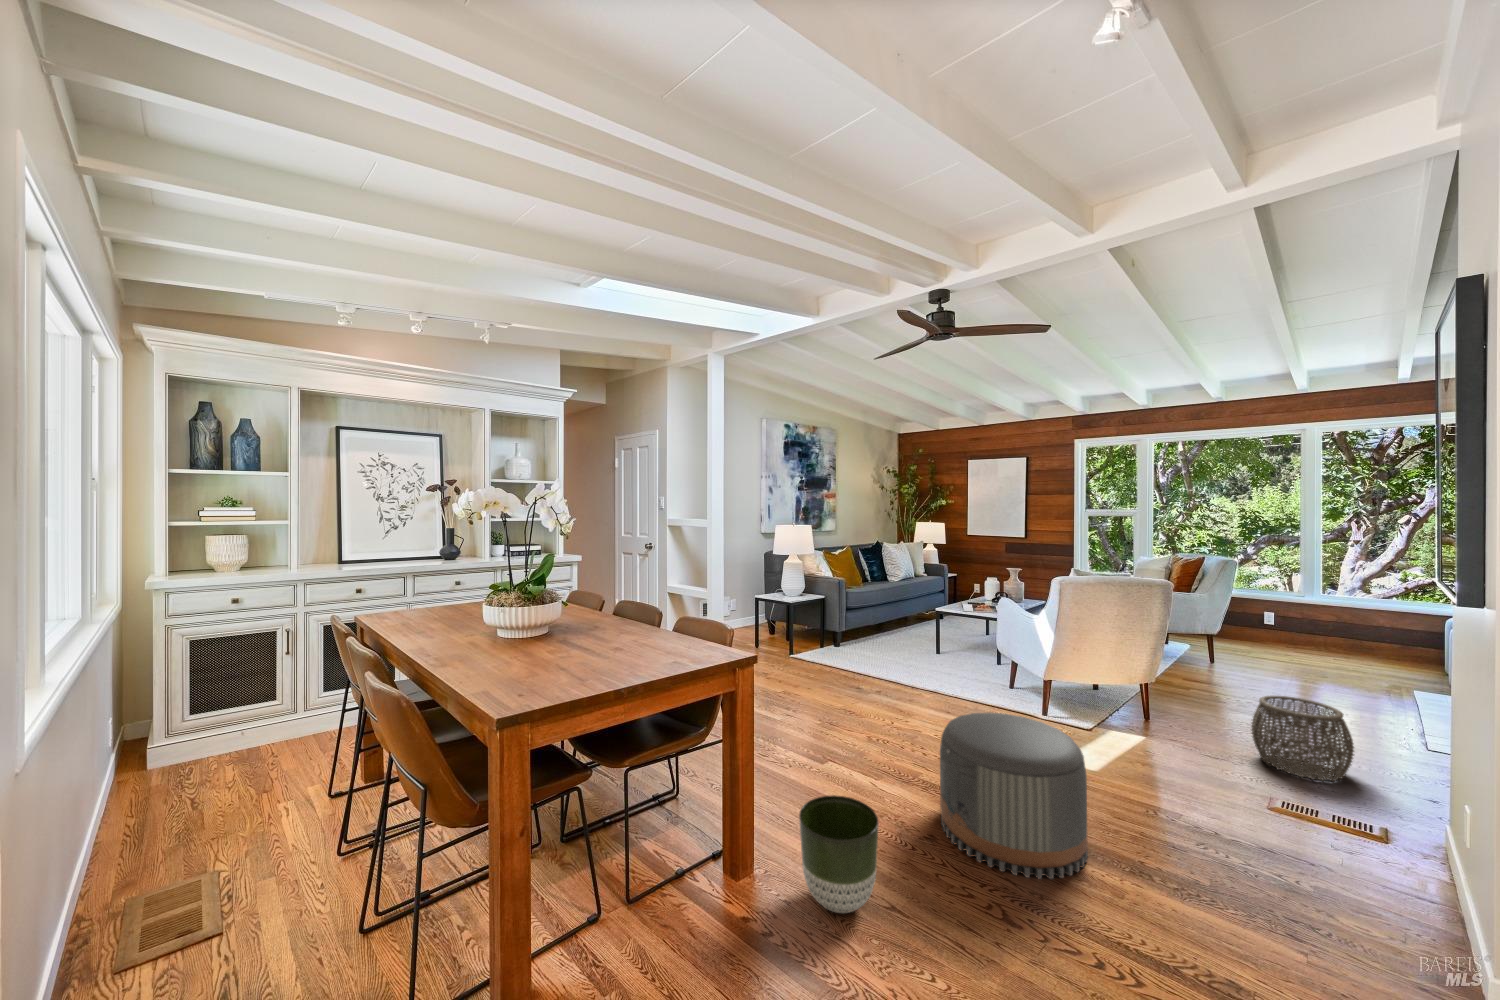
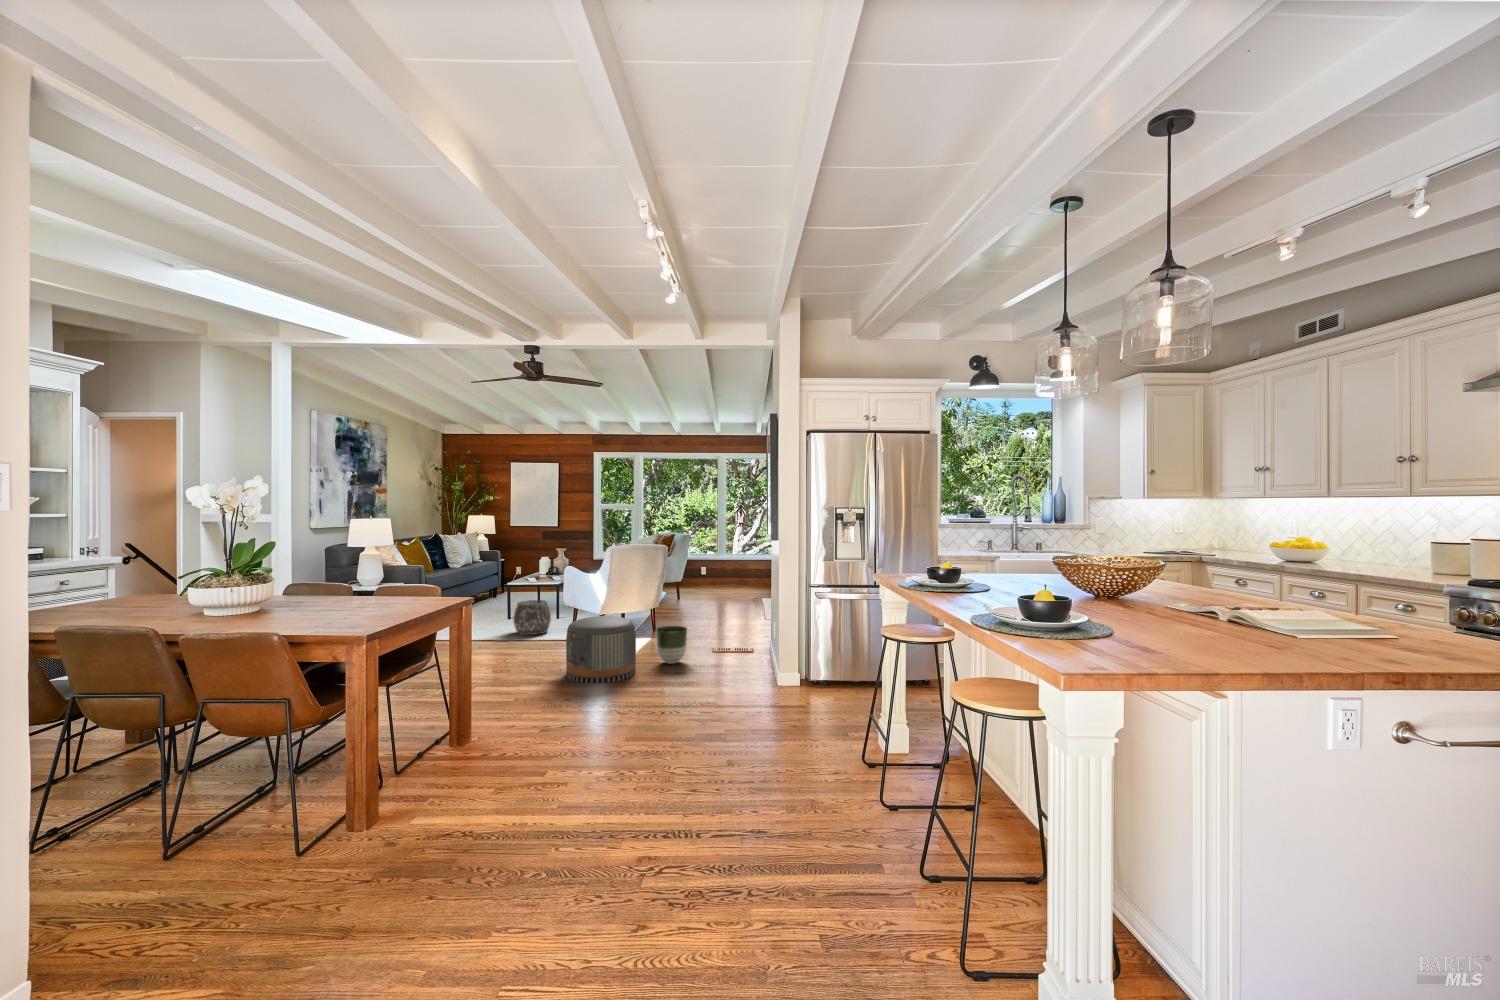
woven basket: present [1251,696,1354,781] -> present [514,600,551,635]
planter: present [799,795,879,913] -> present [656,626,687,664]

